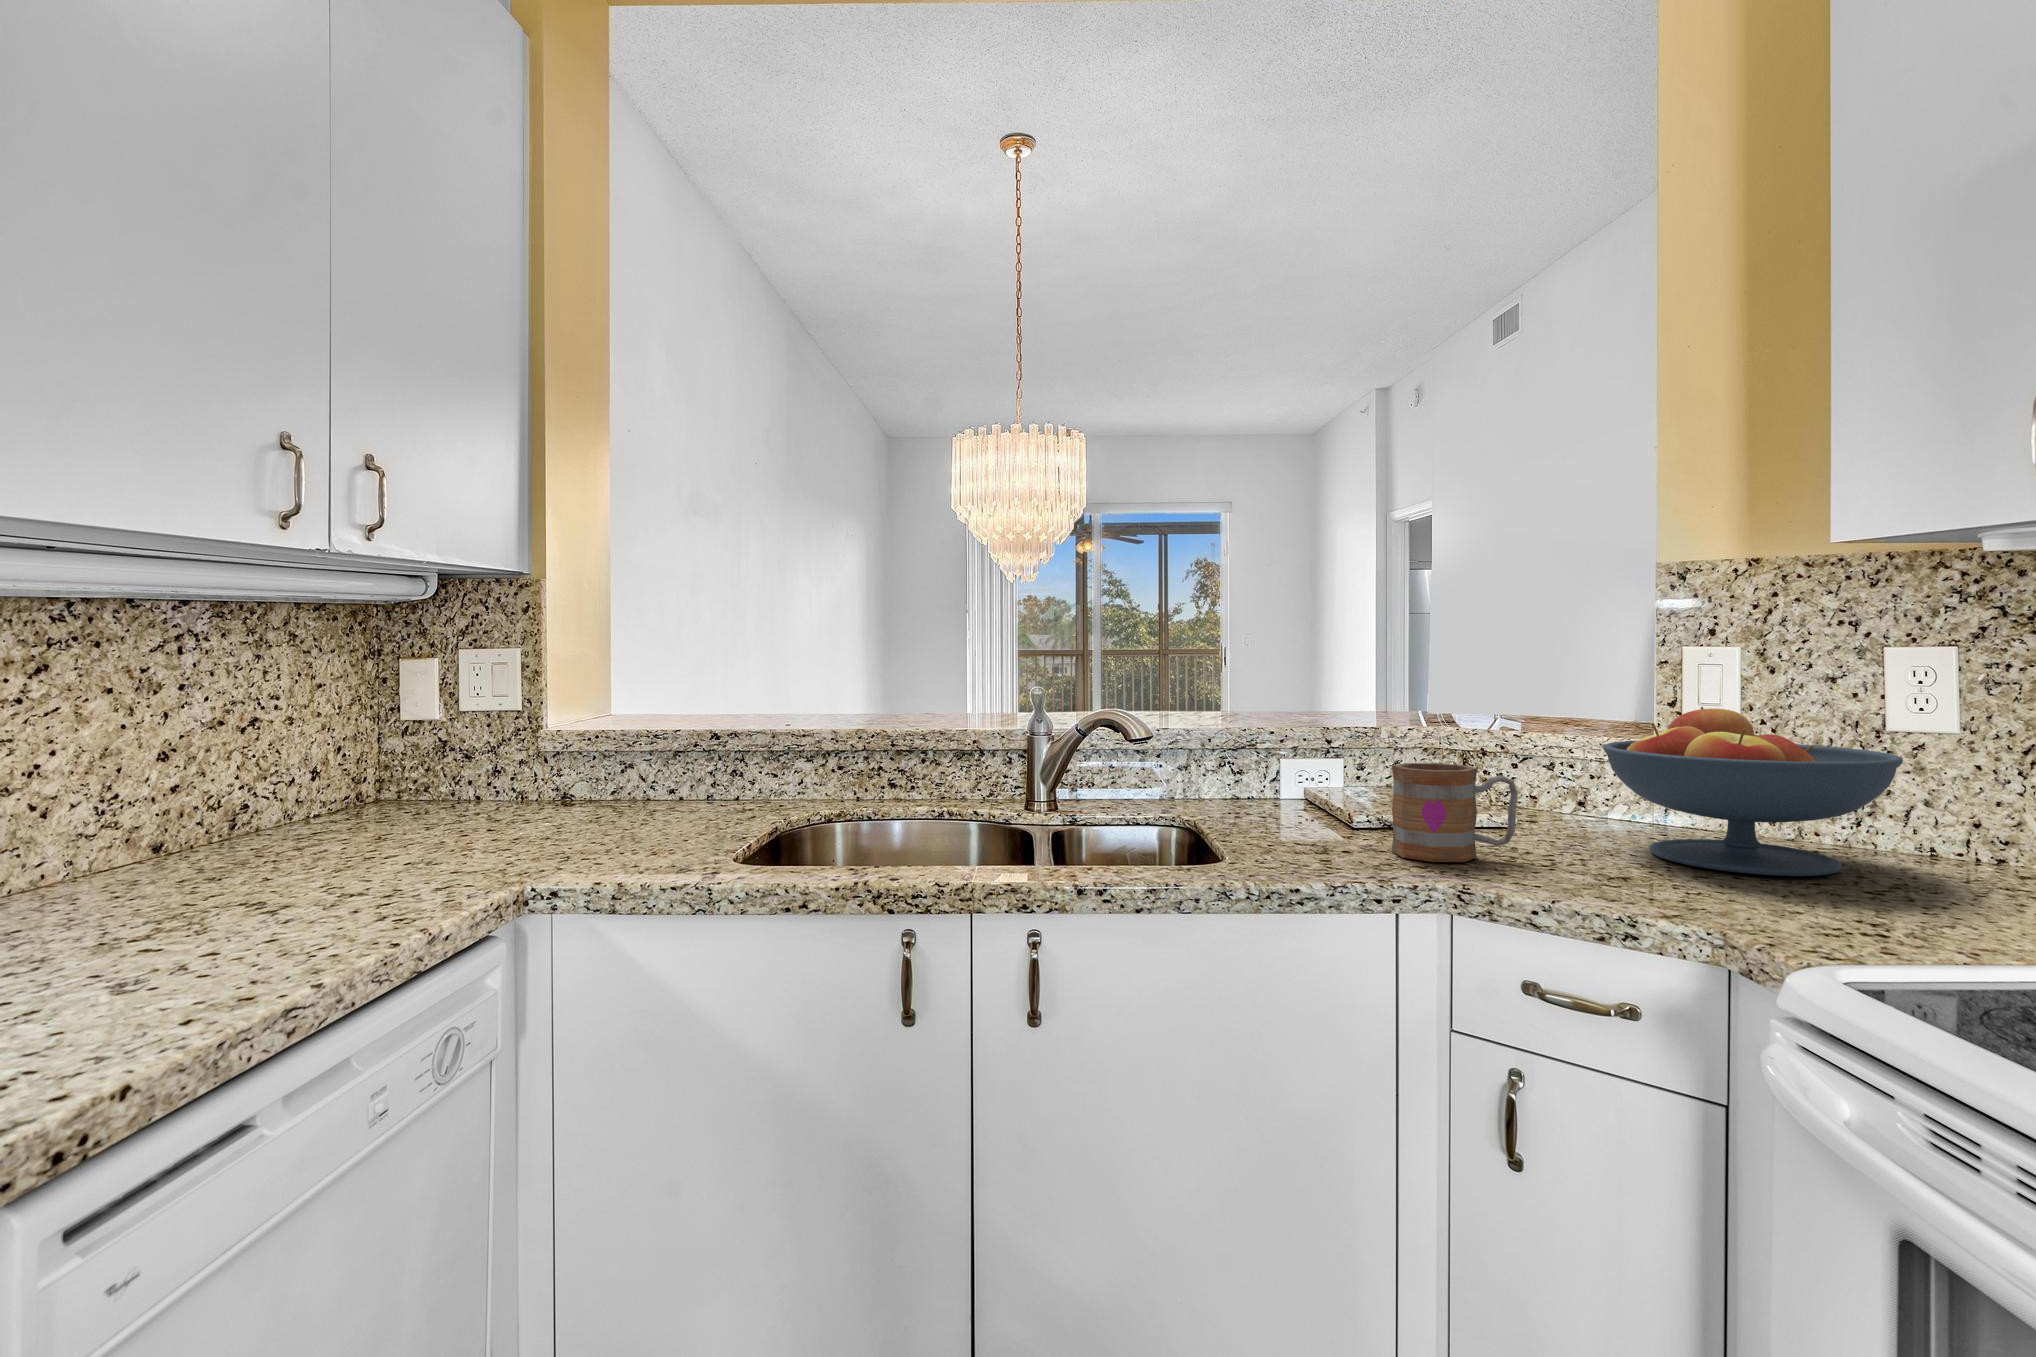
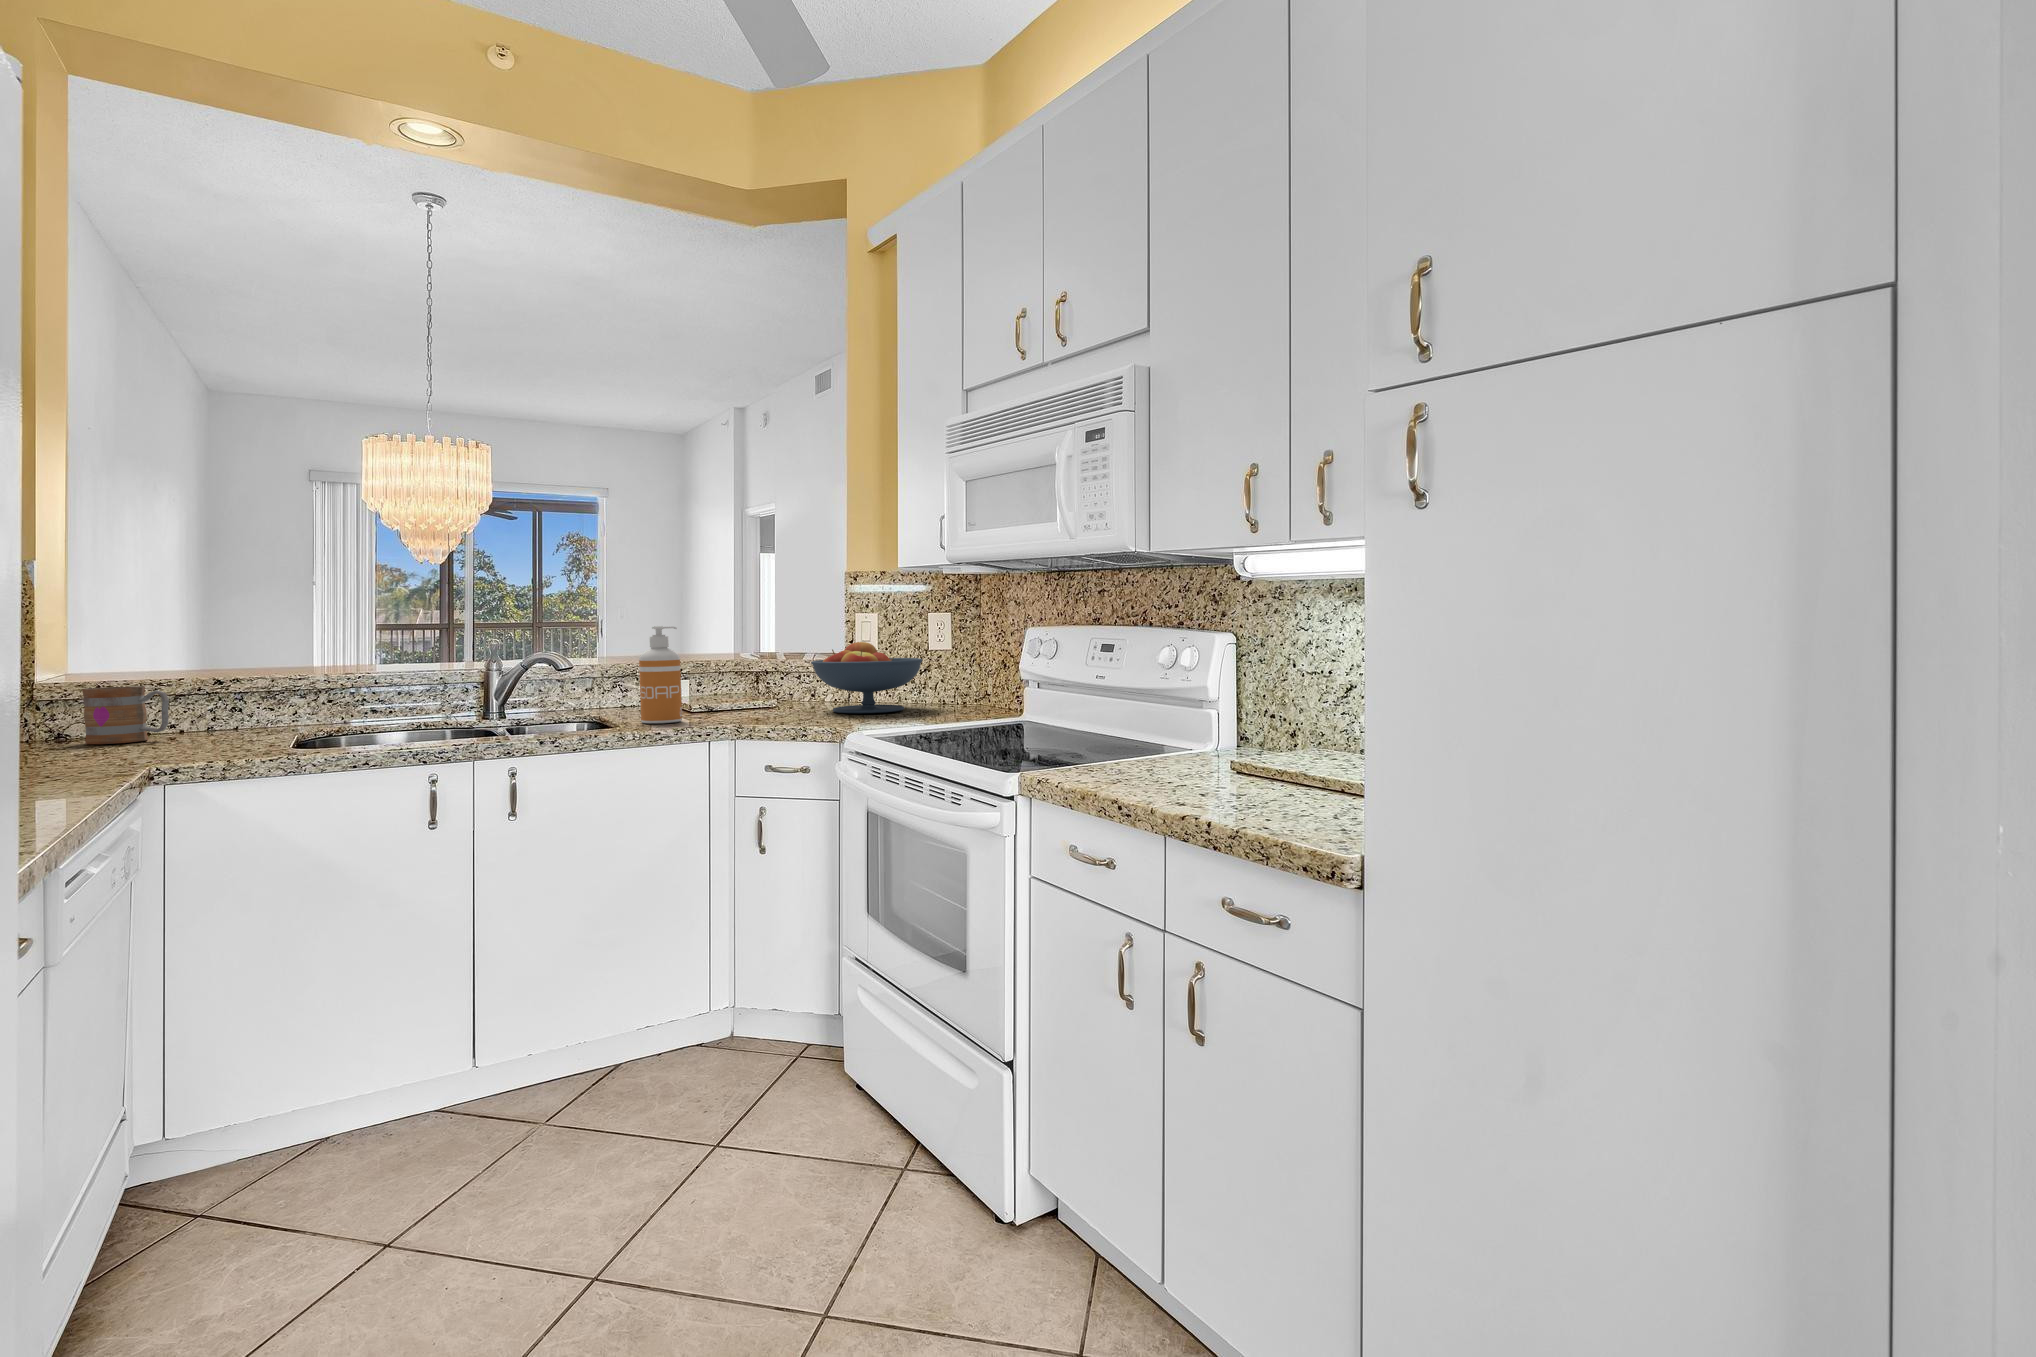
soap dispenser: none [1263,671,1339,859] -> present [639,626,682,723]
mug: present [1391,763,1518,862] -> present [82,686,169,744]

